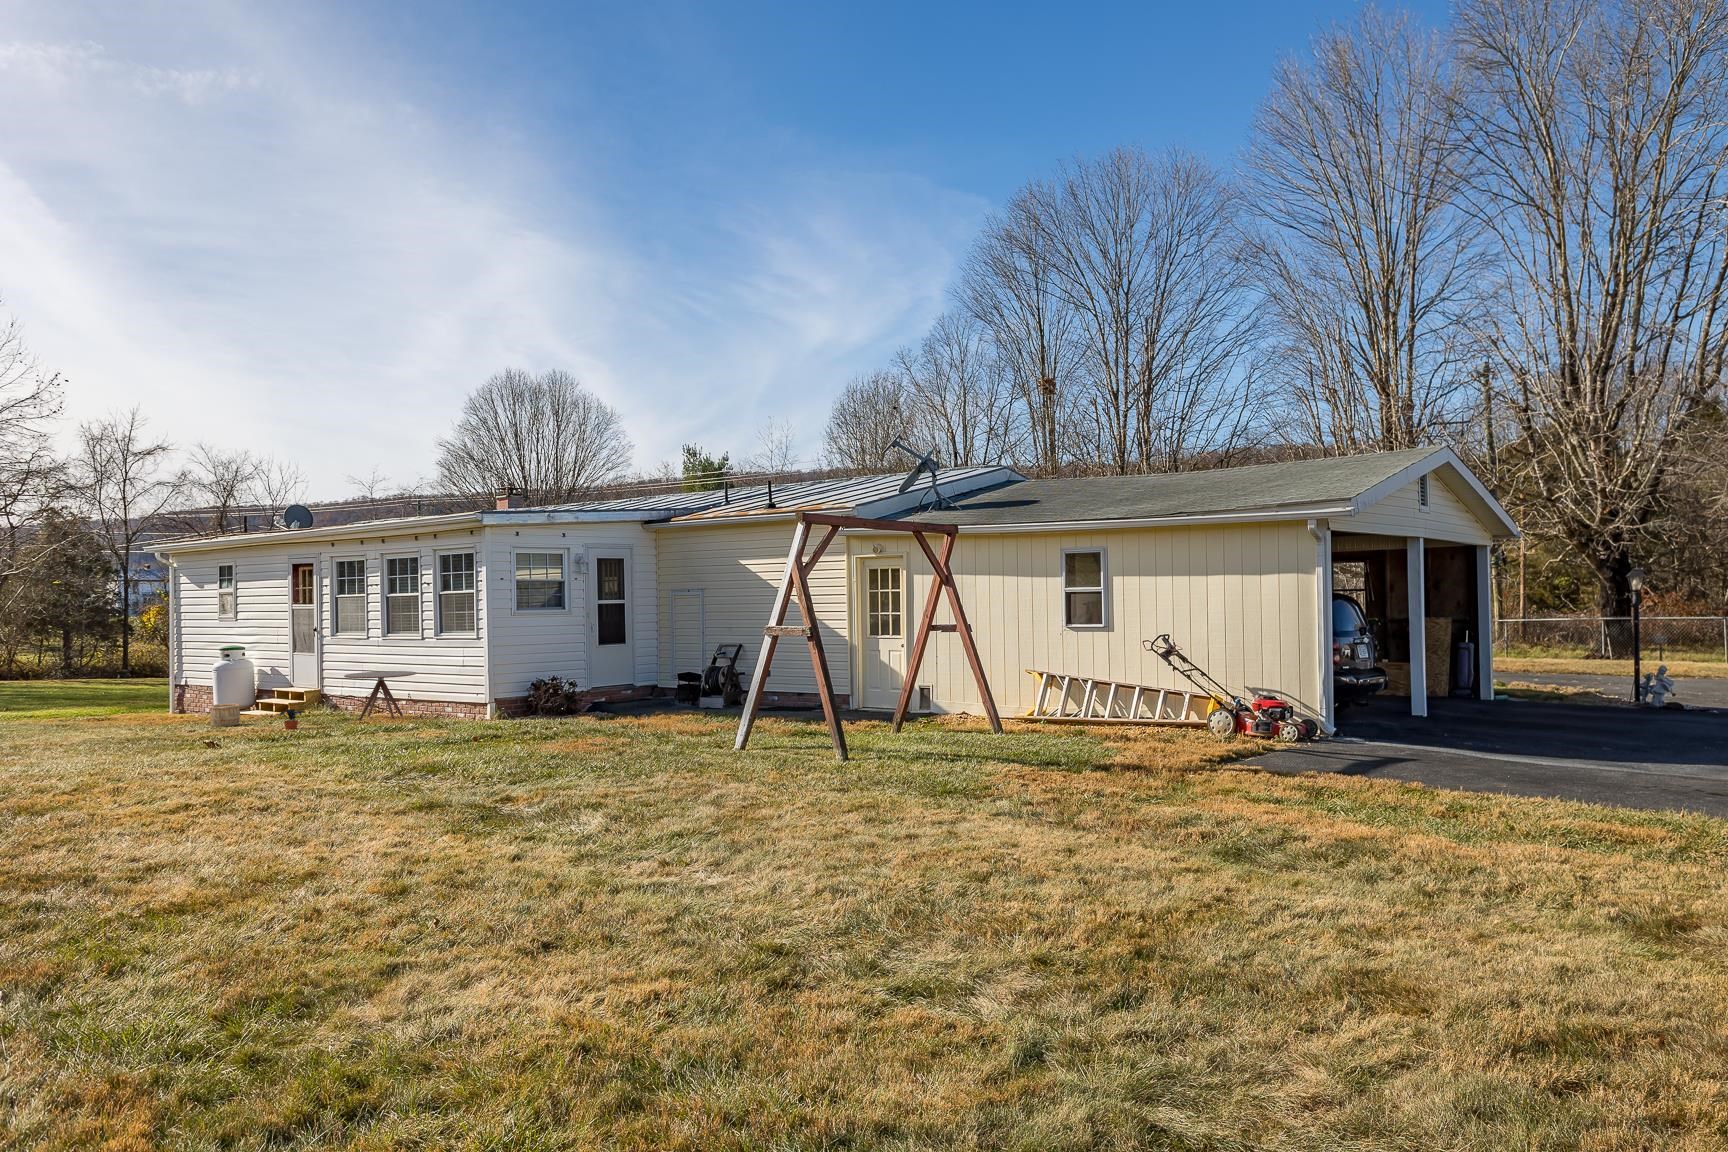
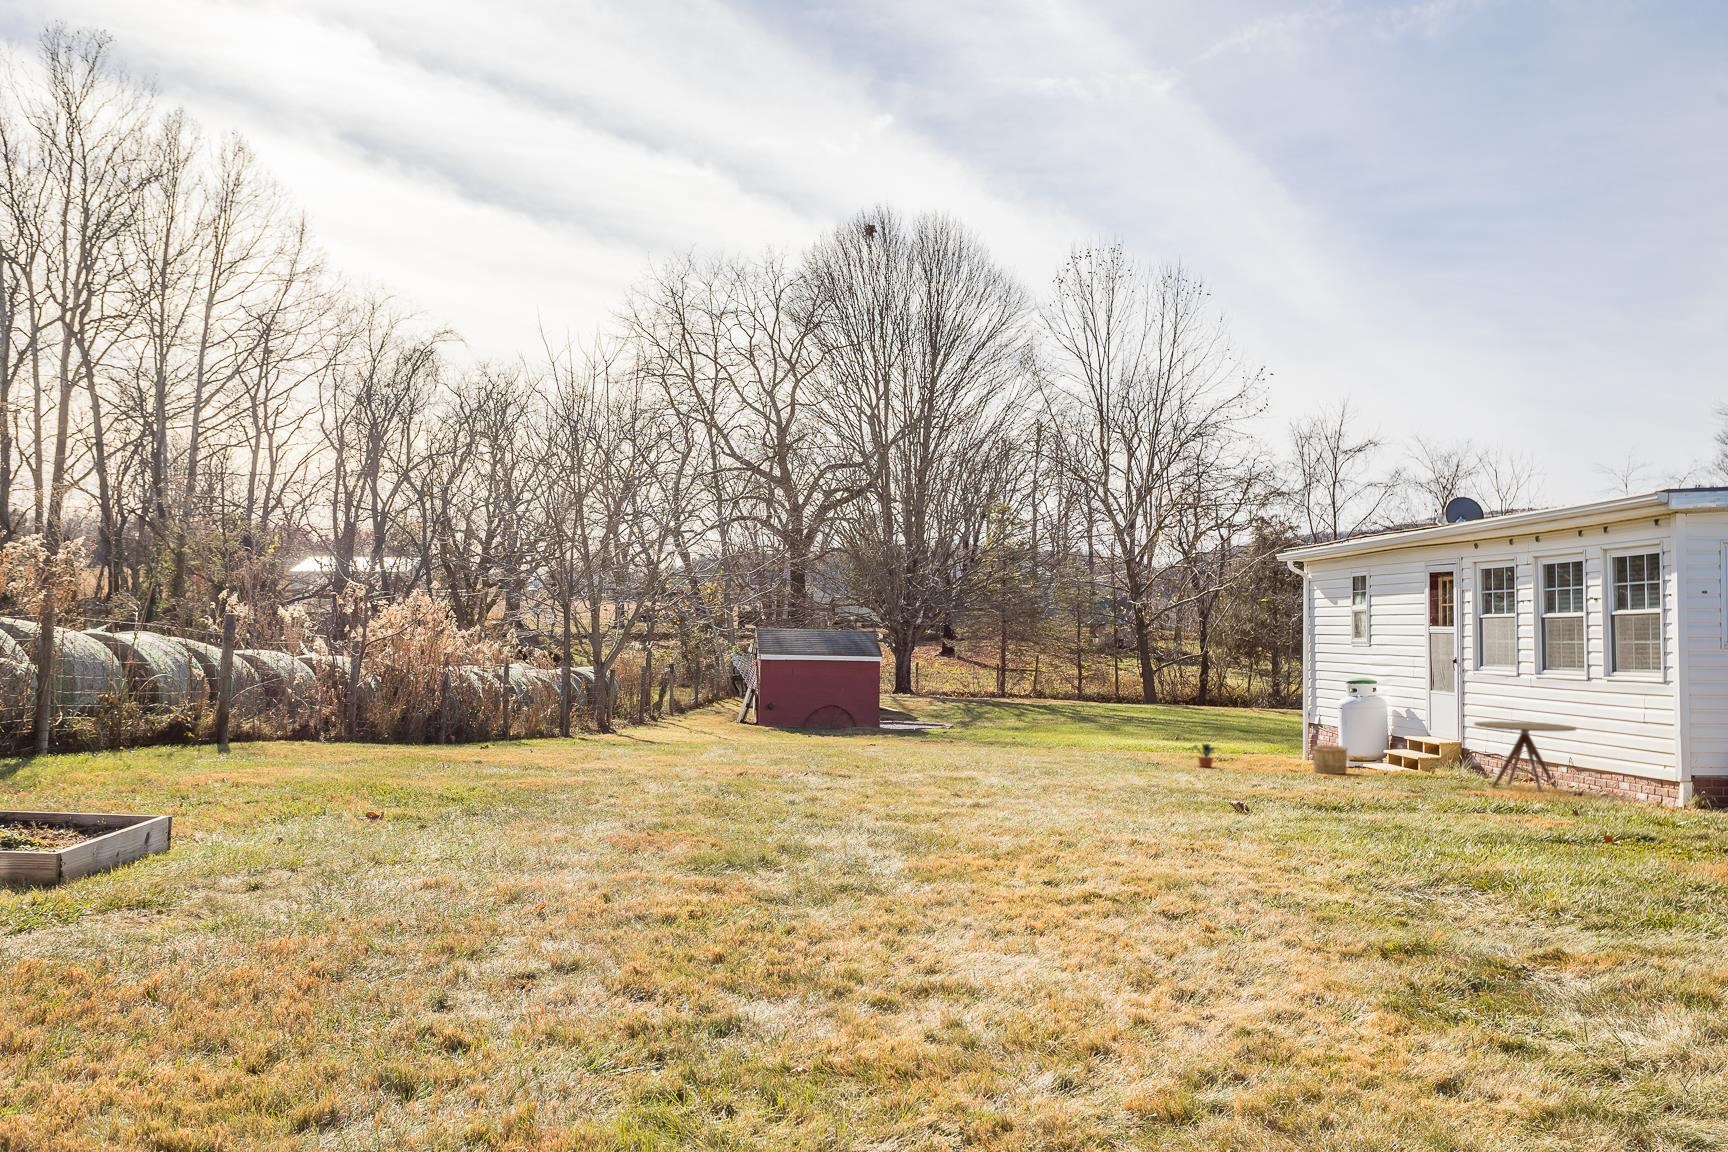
potted plant: present [278,709,304,729] -> present [1193,744,1215,767]

